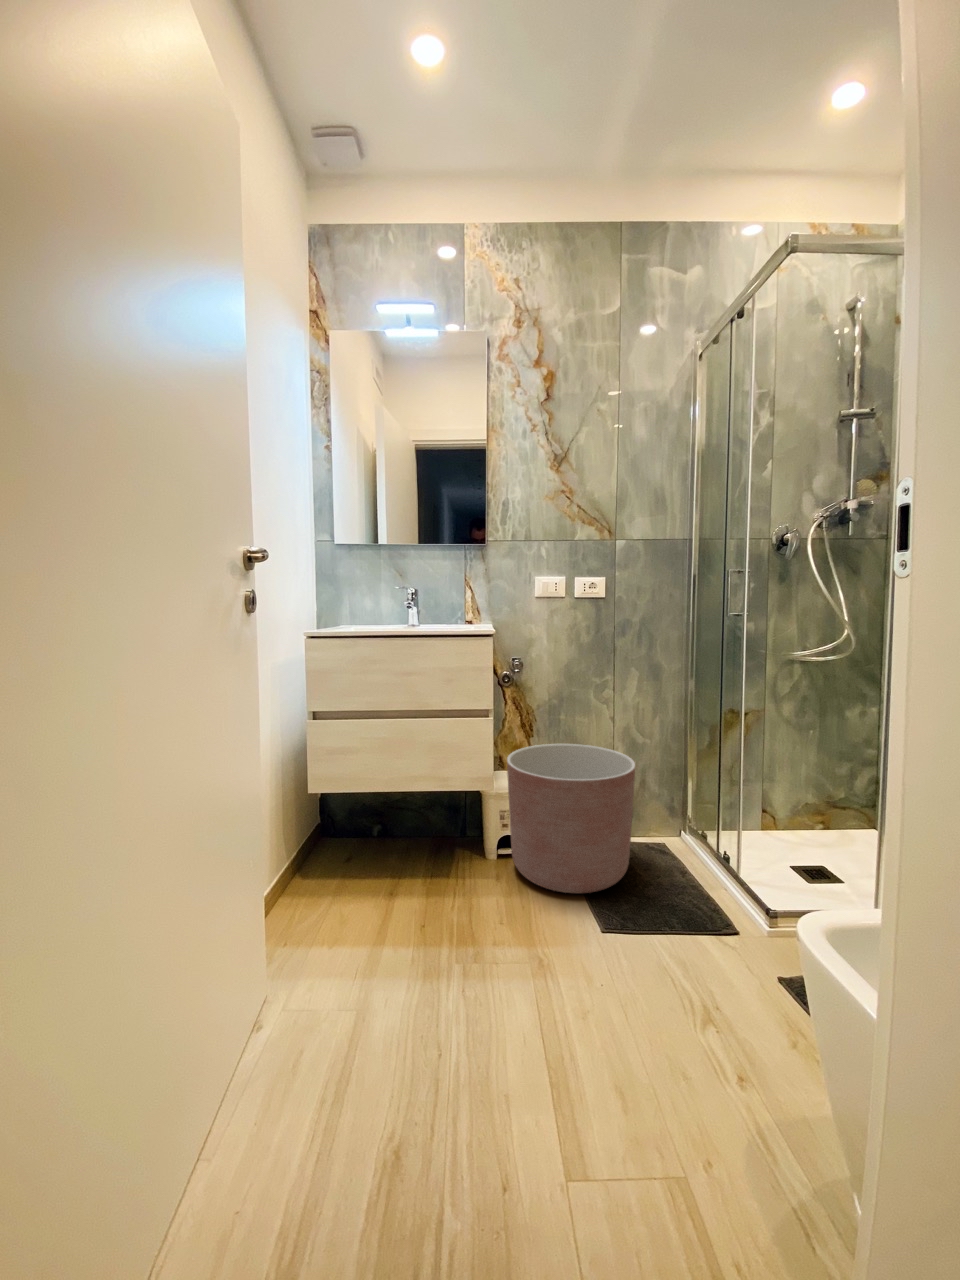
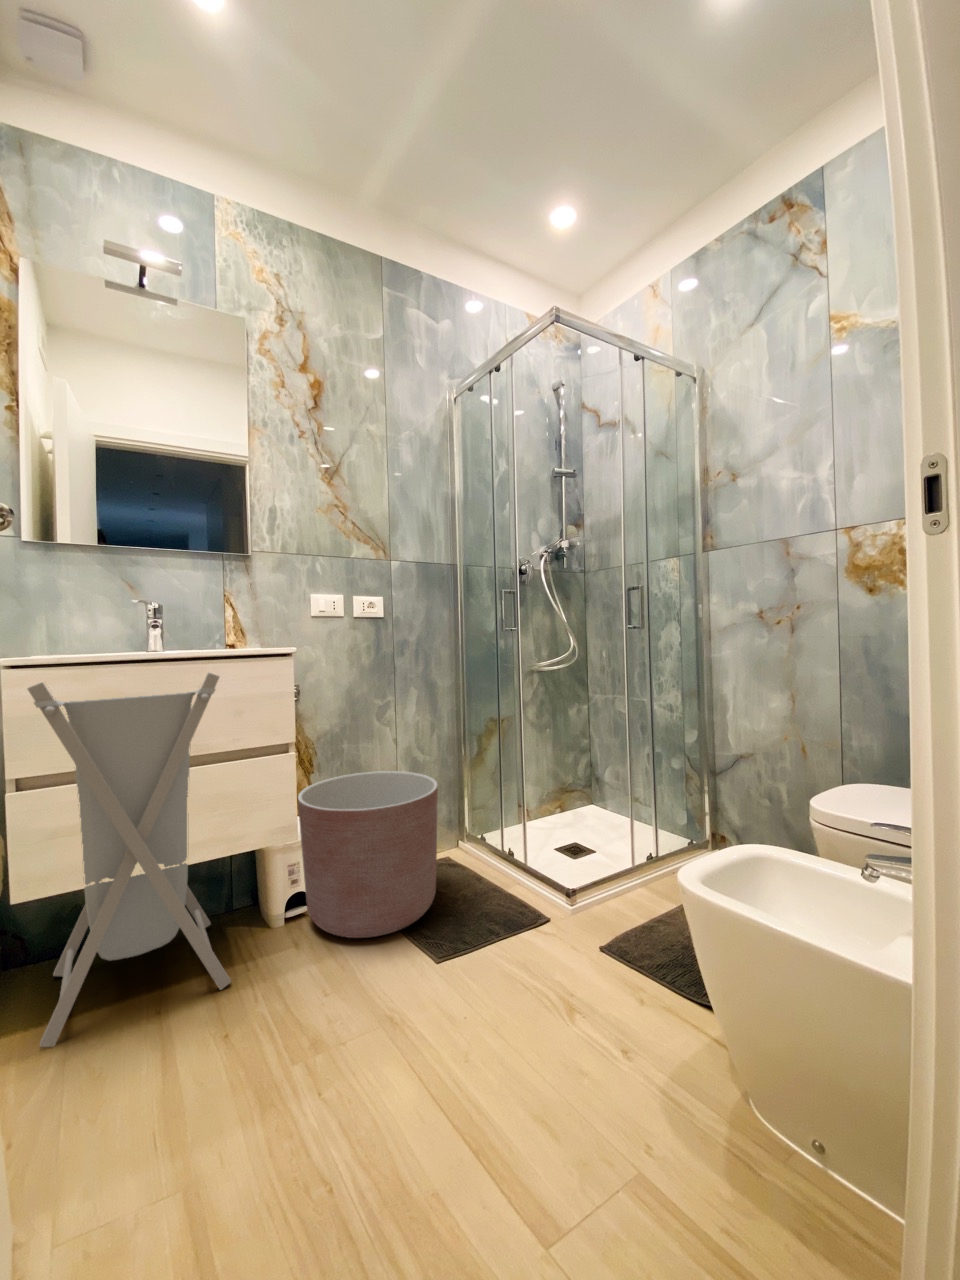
laundry hamper: none [321,641,446,891] -> present [27,673,231,1047]

